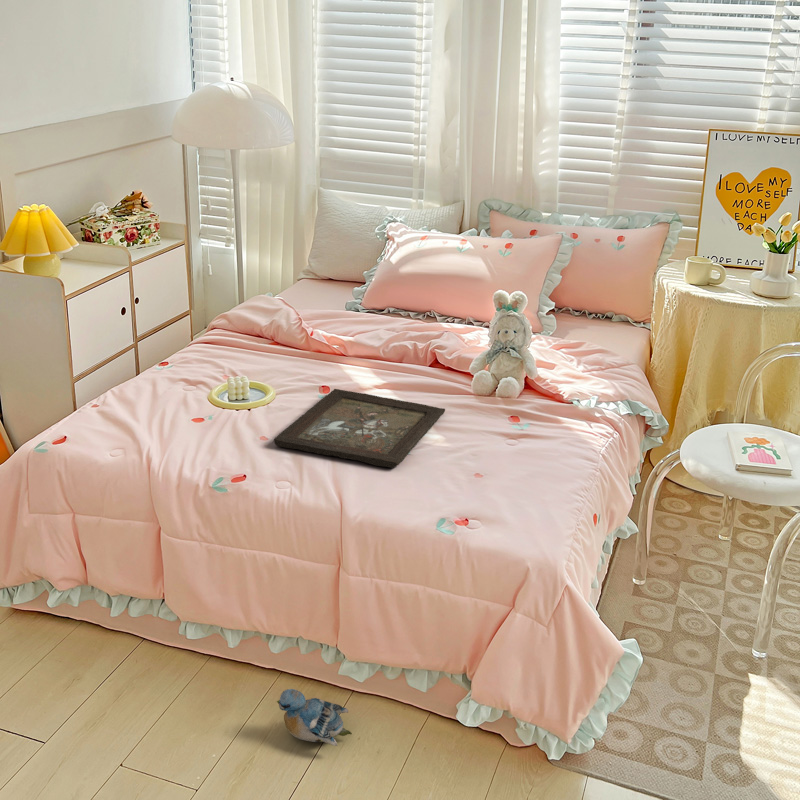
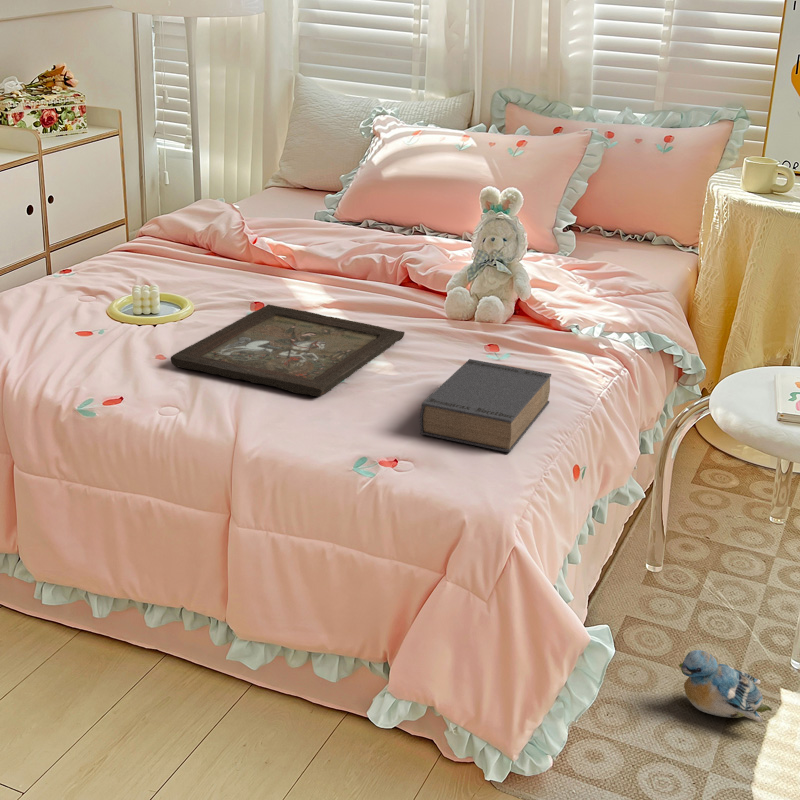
book: none [479,433,570,509] -> present [420,359,551,452]
plush toy: present [277,689,352,746] -> present [679,650,772,722]

